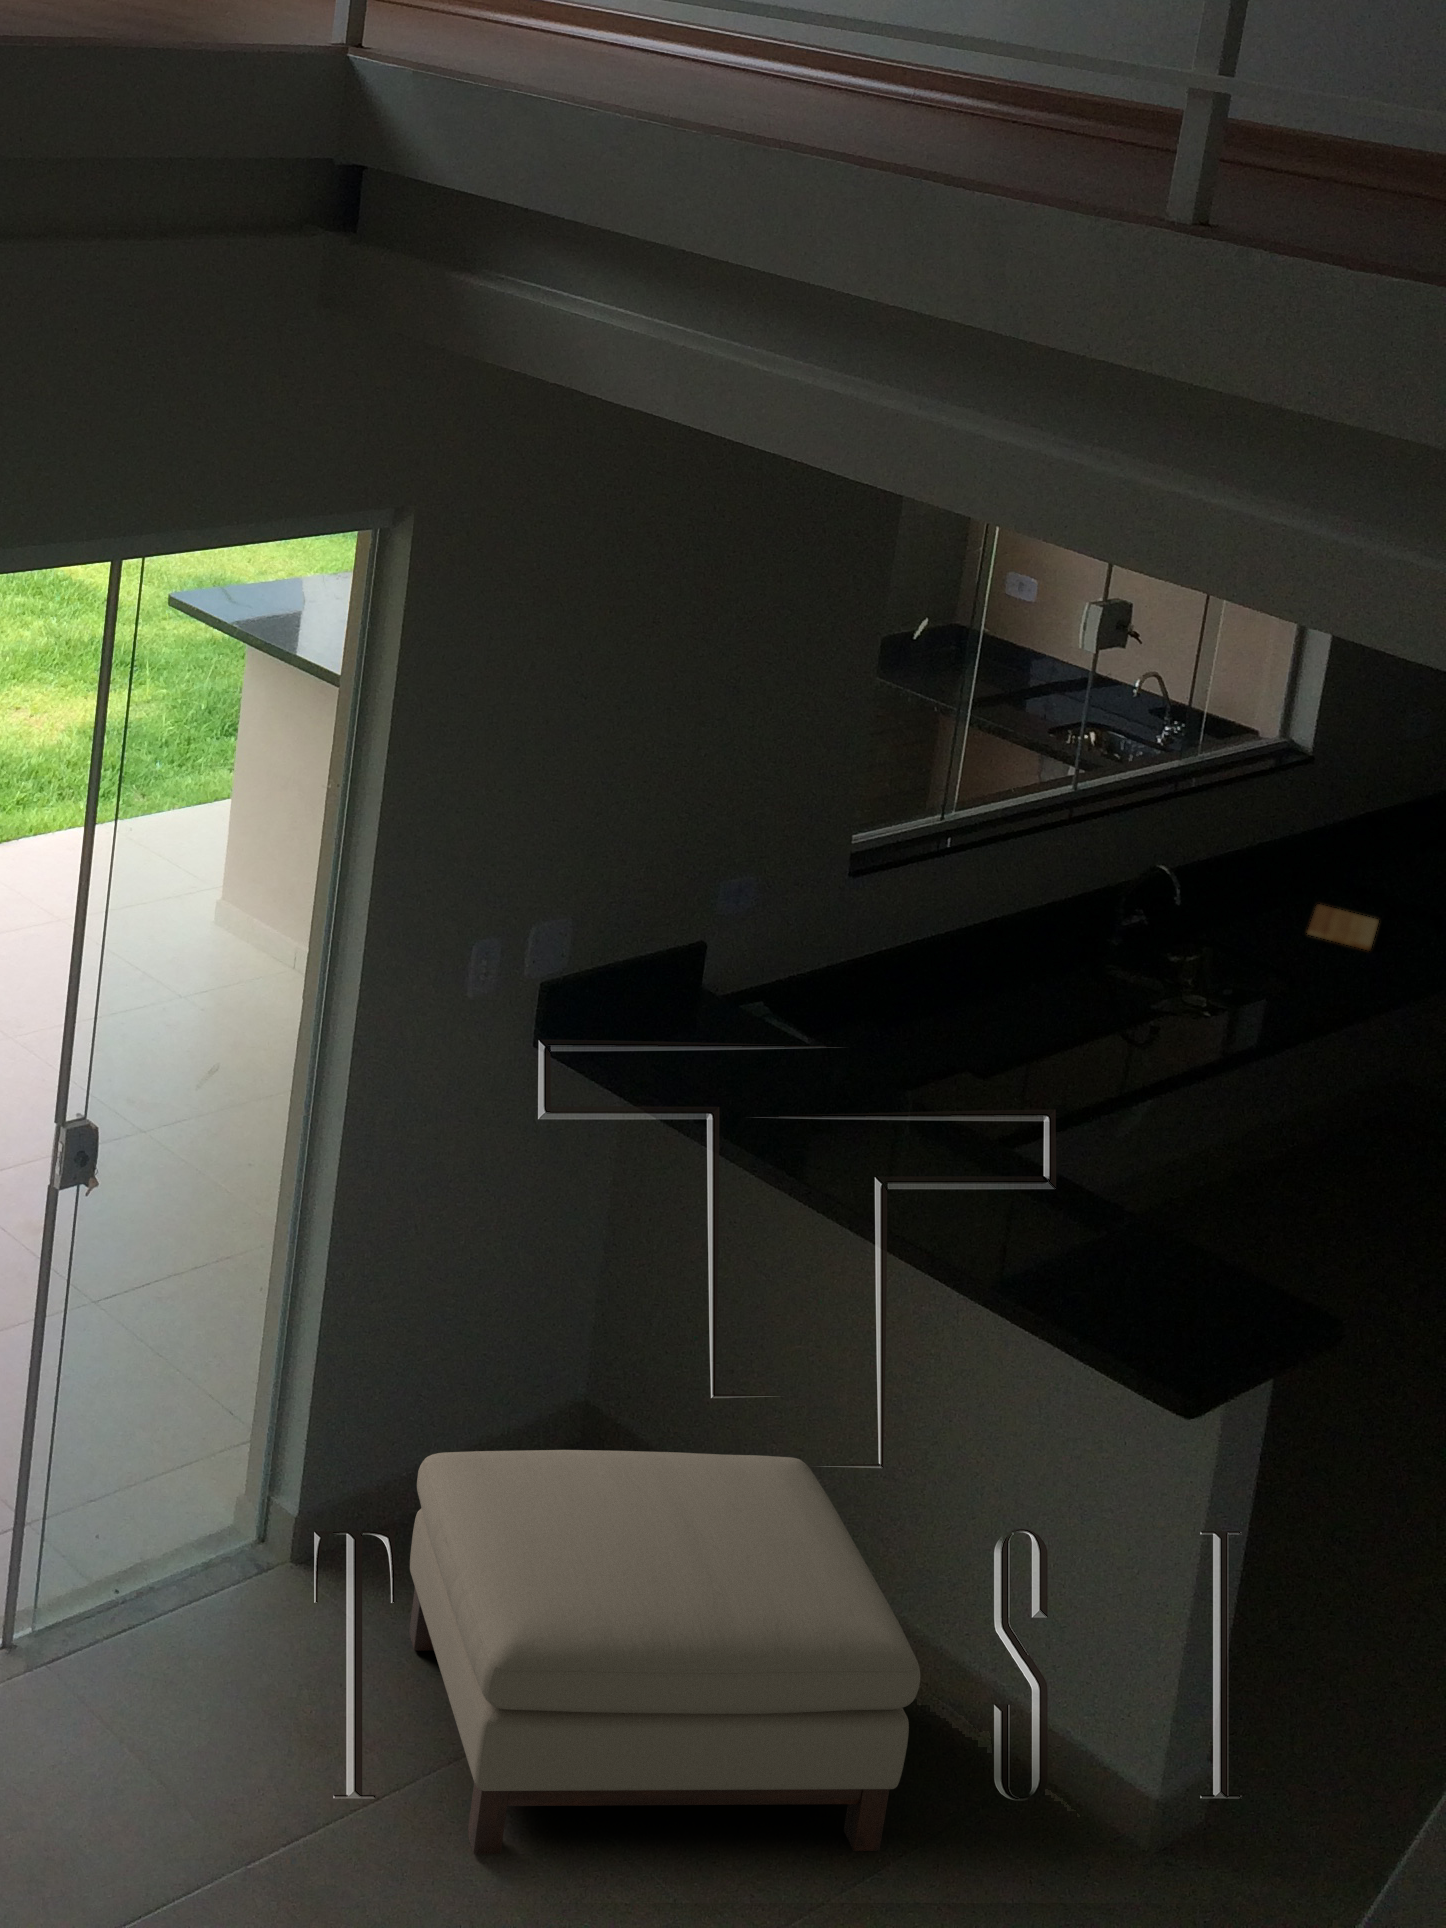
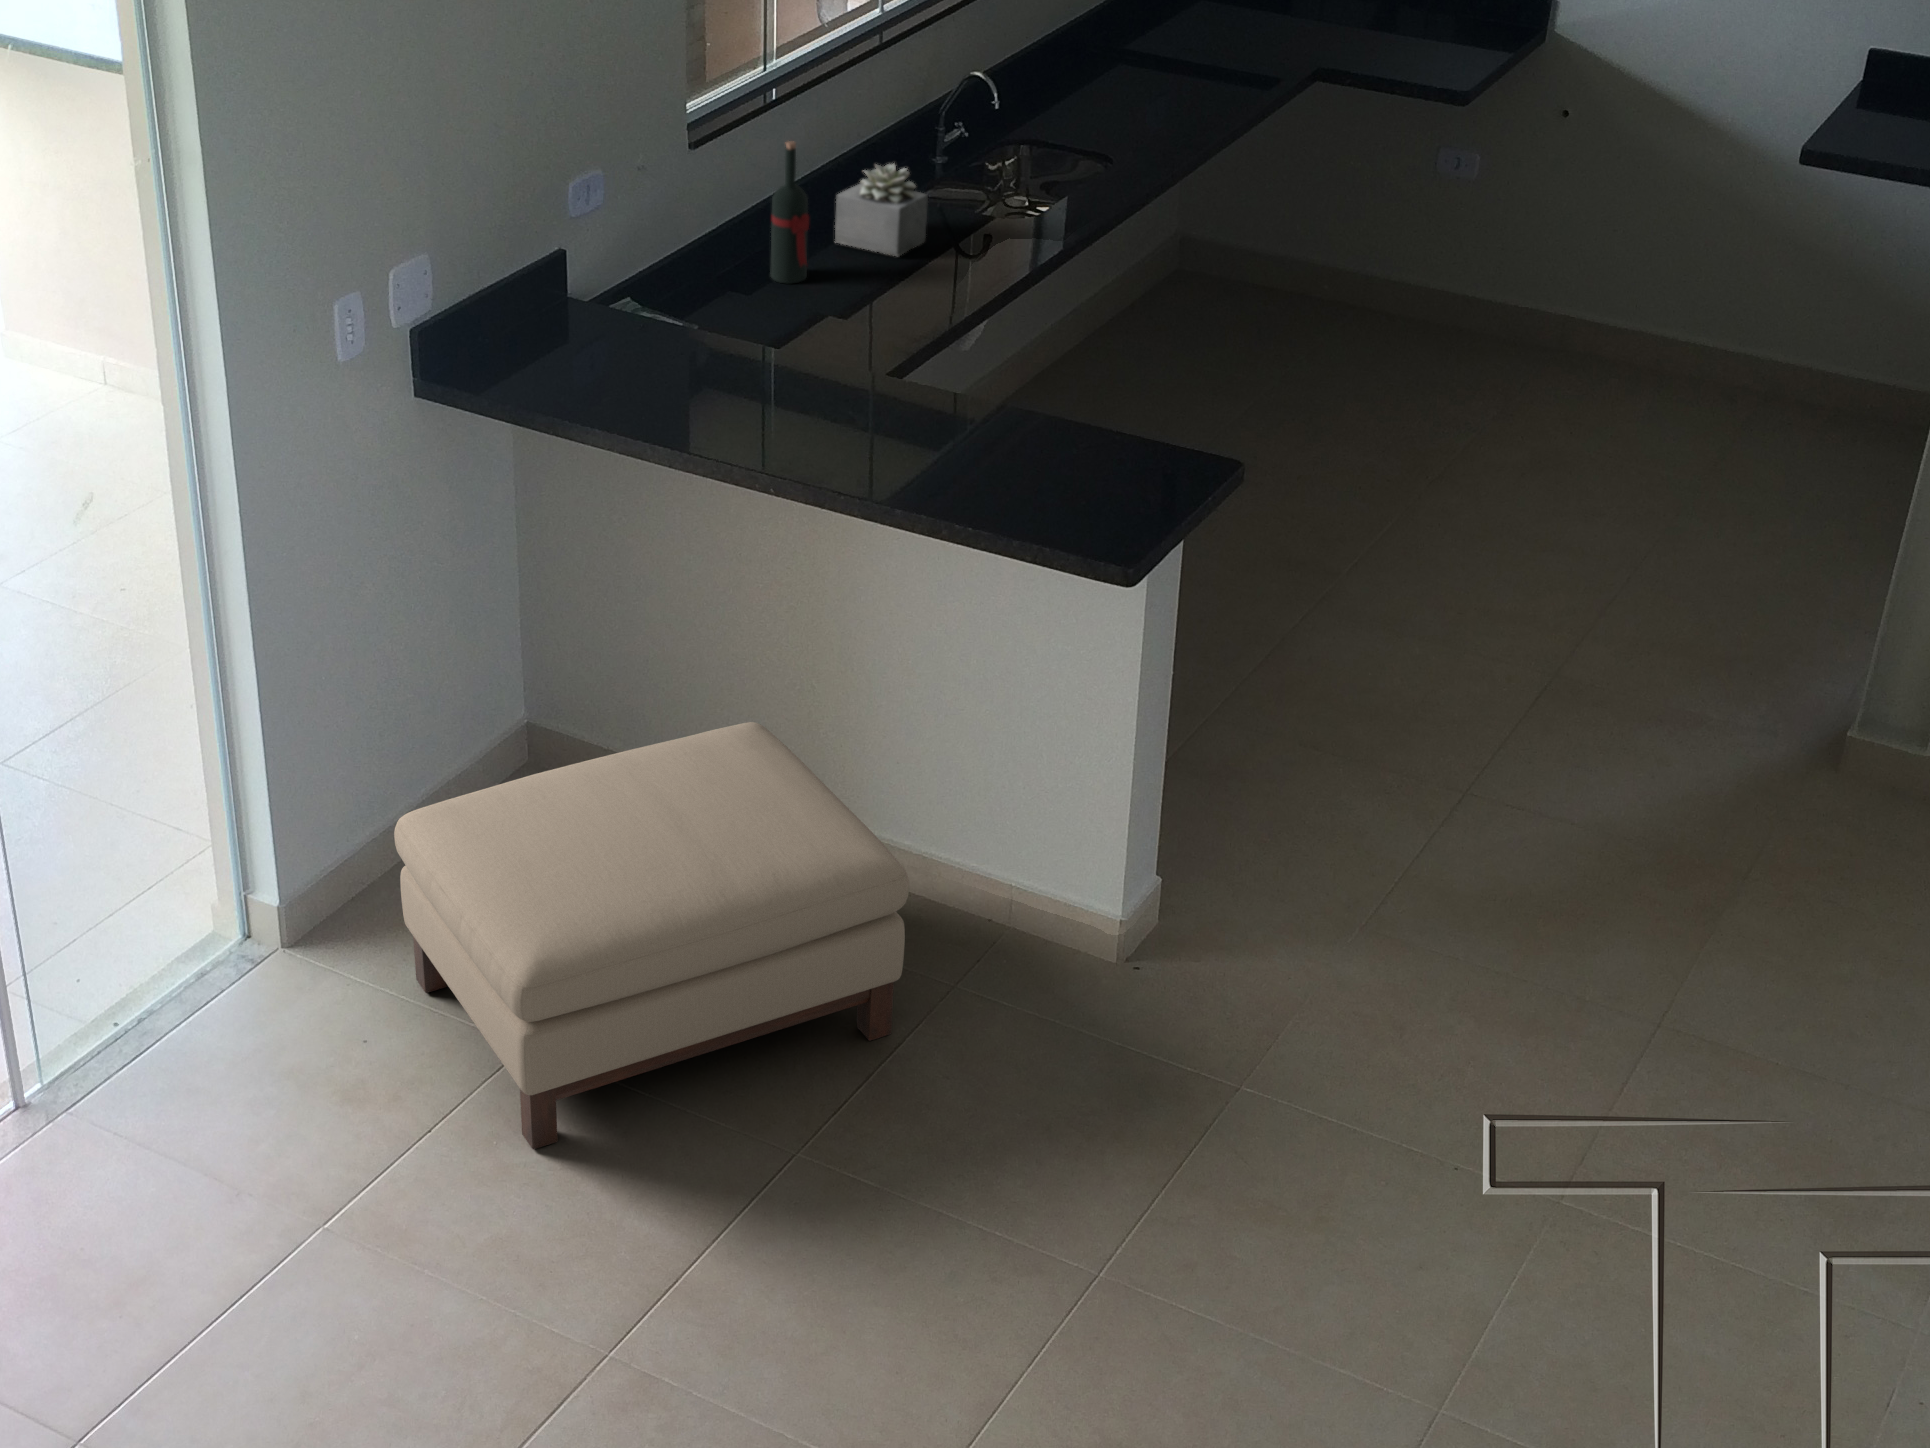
wine bottle: none [910,891,958,1027] -> present [770,141,809,283]
cutting board: present [1308,904,1379,950] -> none [1118,83,1179,118]
succulent plant: none [982,930,1083,1024] -> present [835,164,928,256]

